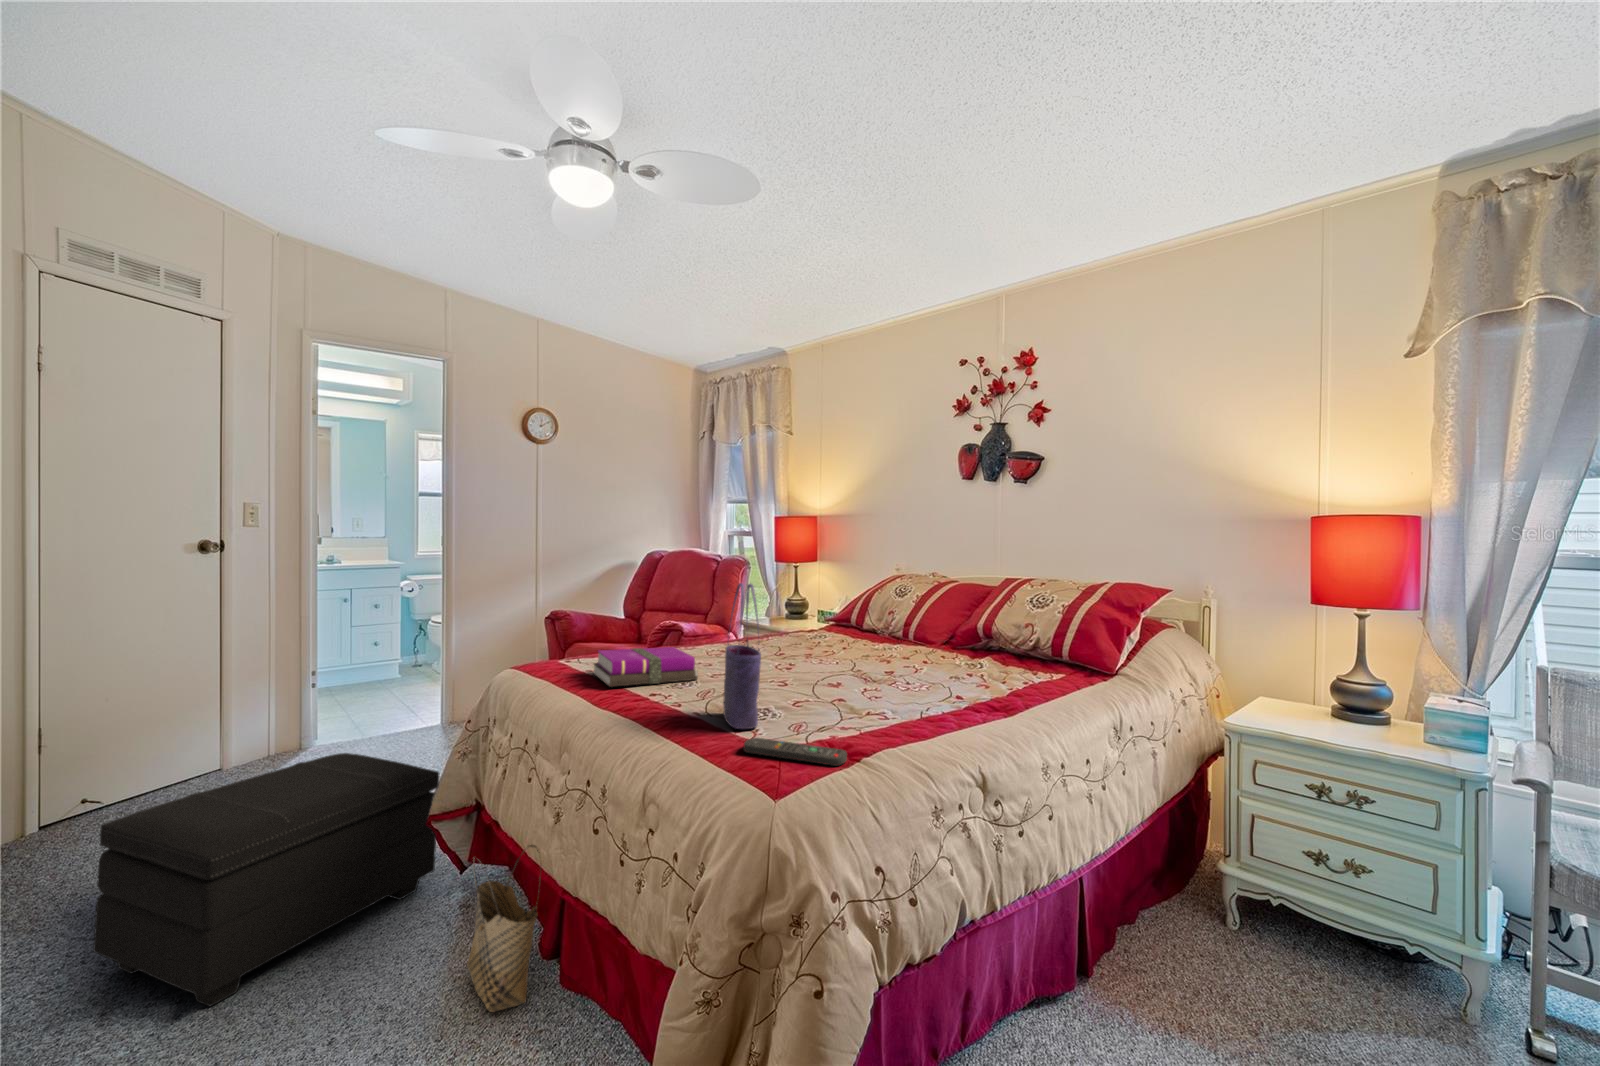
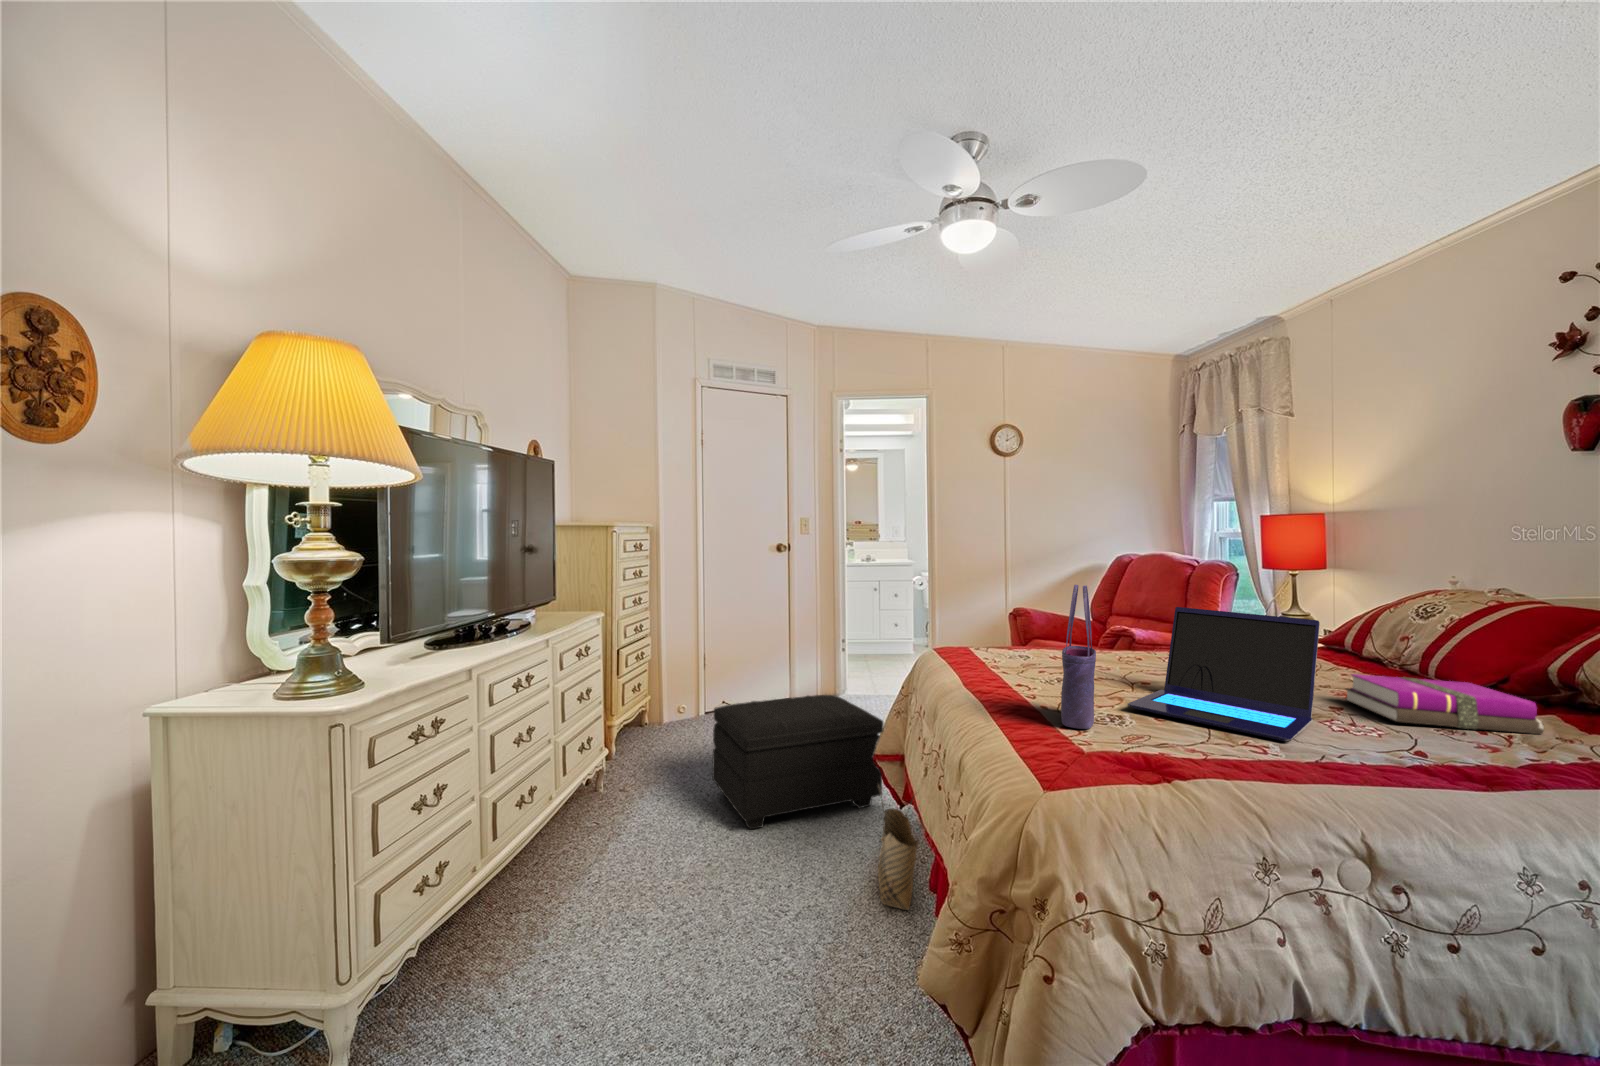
laptop: none [767,599,892,705] -> present [1128,607,1320,741]
notebook: present [594,647,698,687] -> present [1345,674,1544,734]
remote control: present [744,738,847,766] -> none [1051,735,1157,780]

